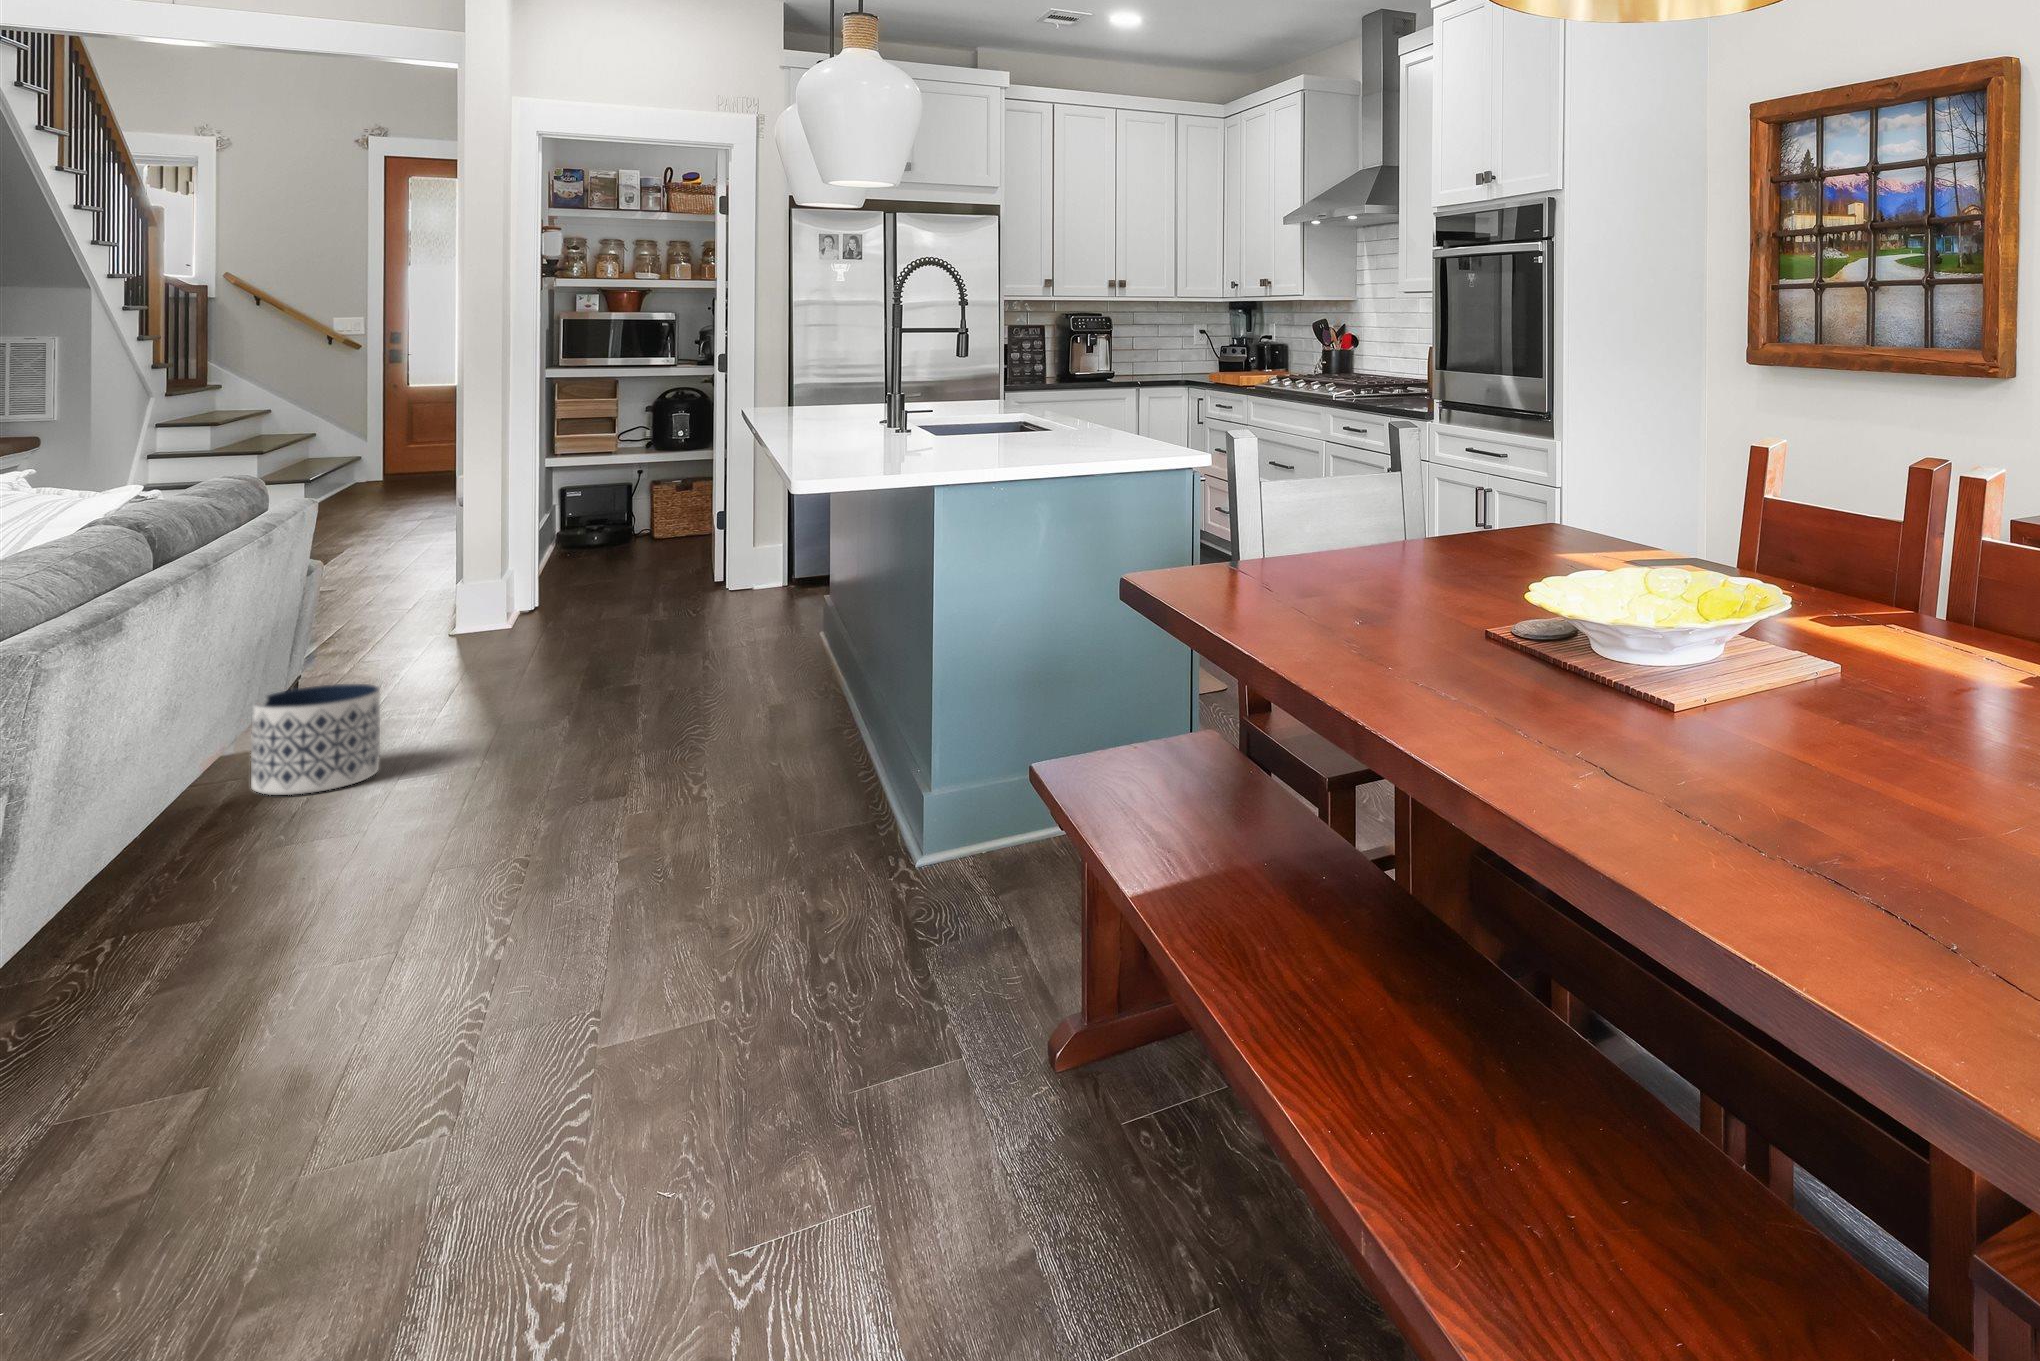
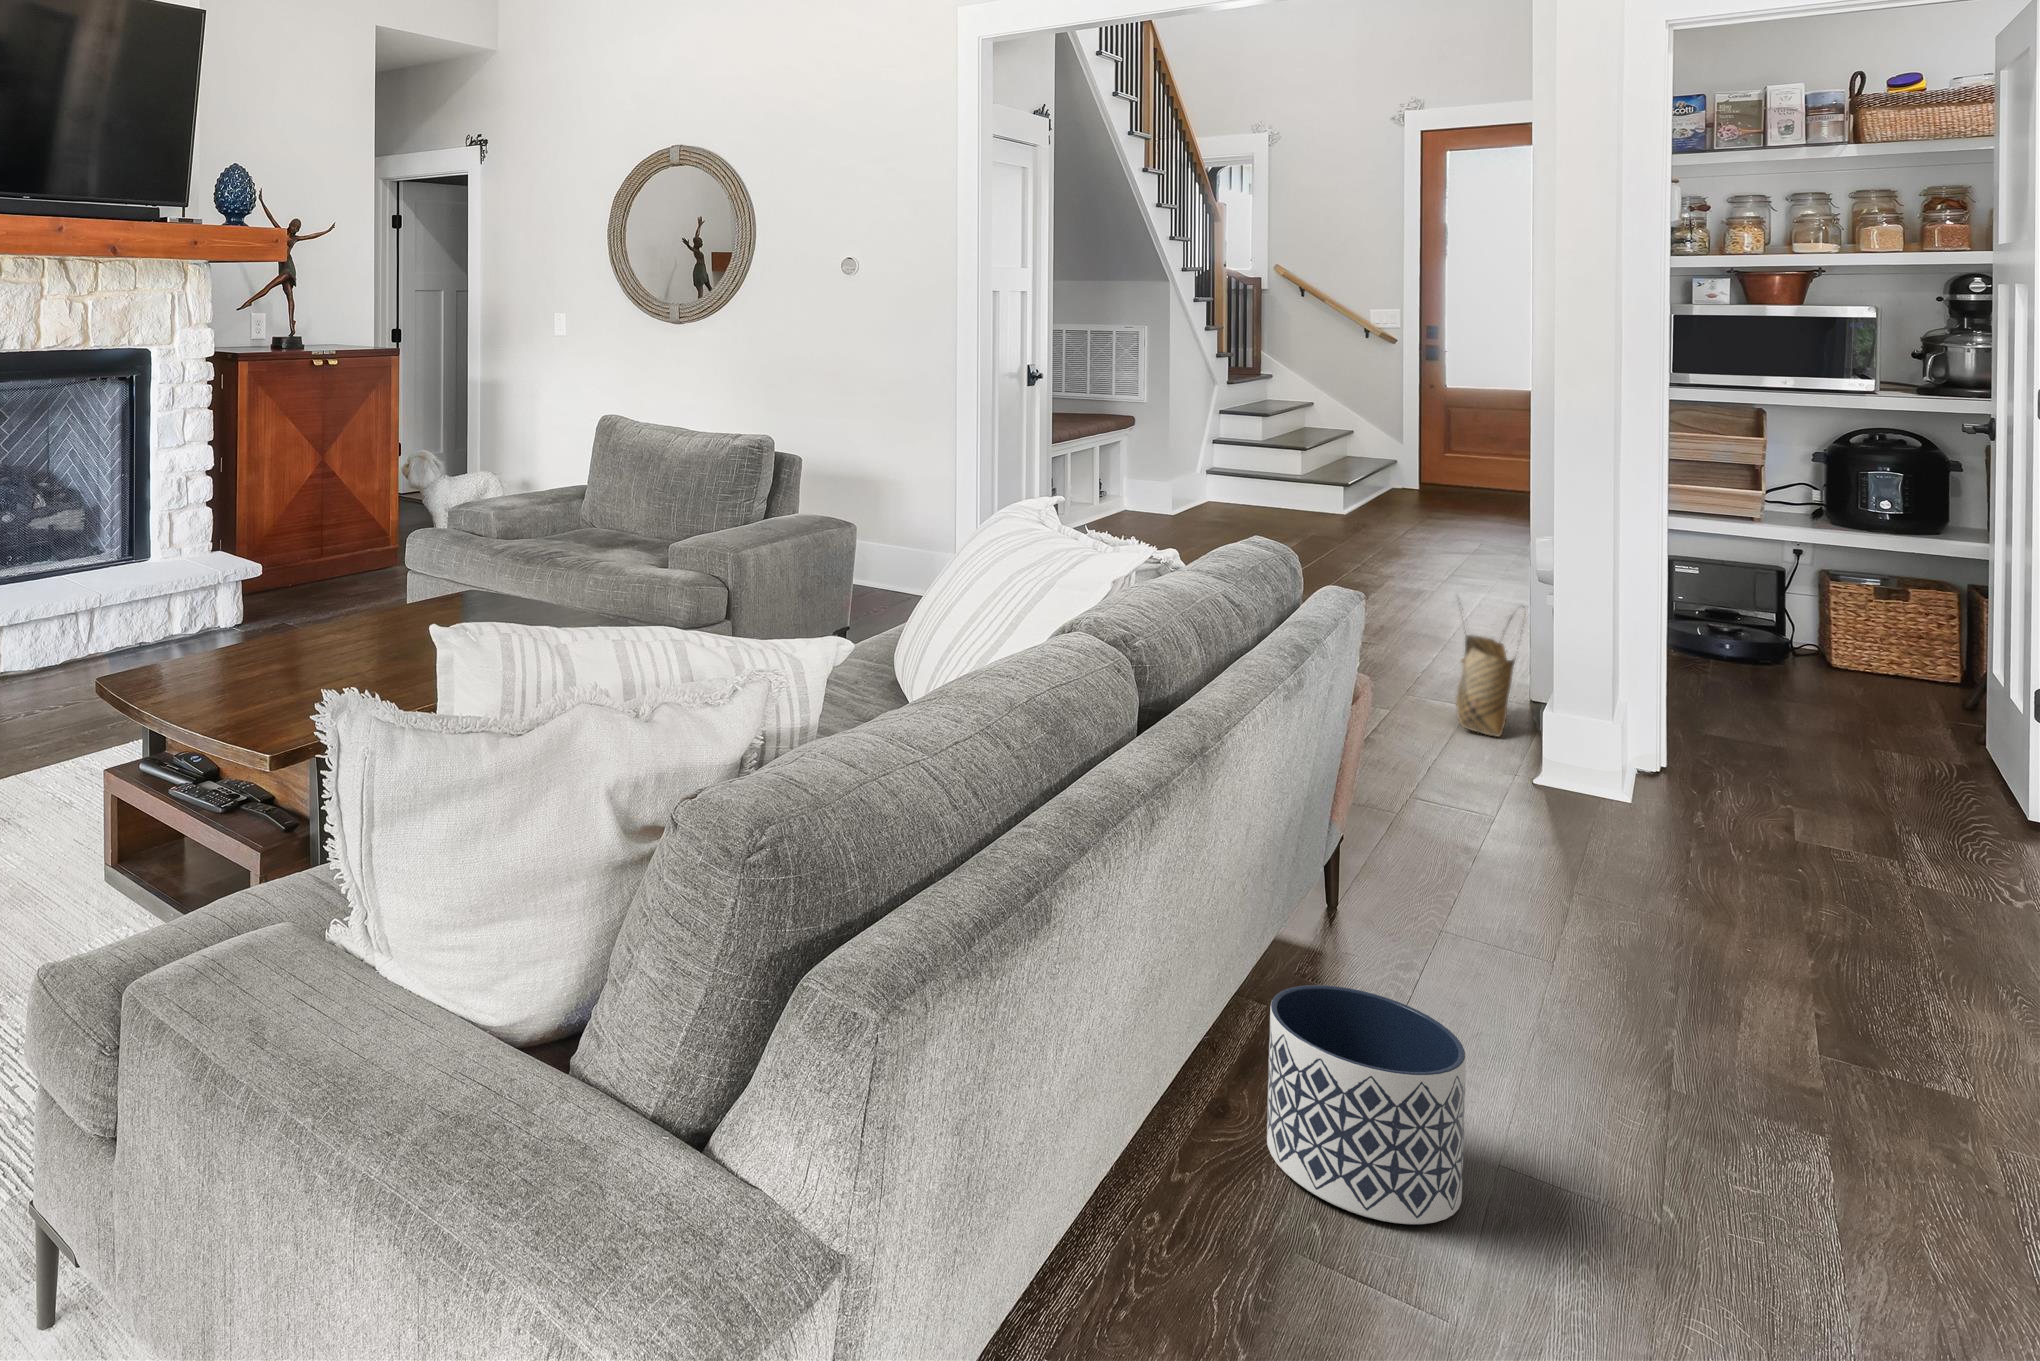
woven basket: none [399,514,451,609] -> present [1456,598,1525,737]

